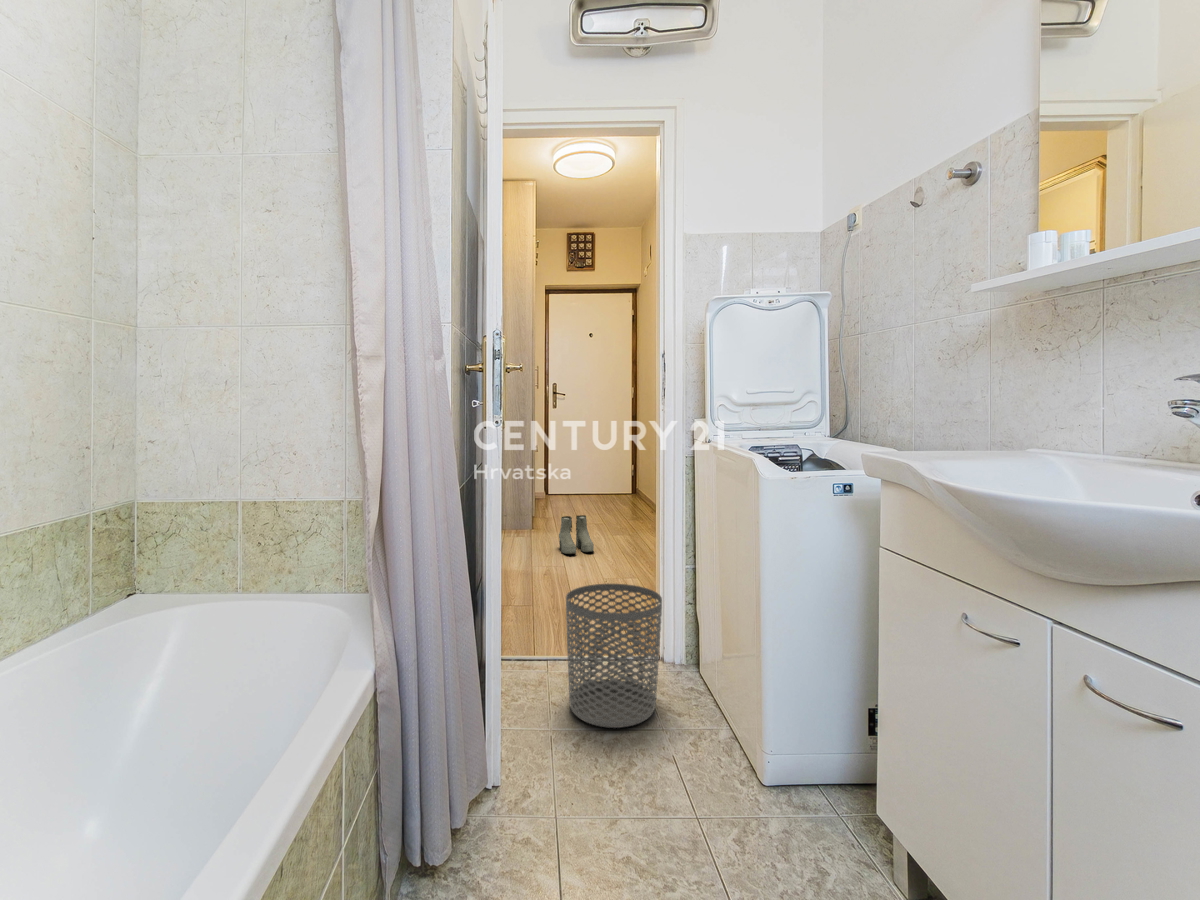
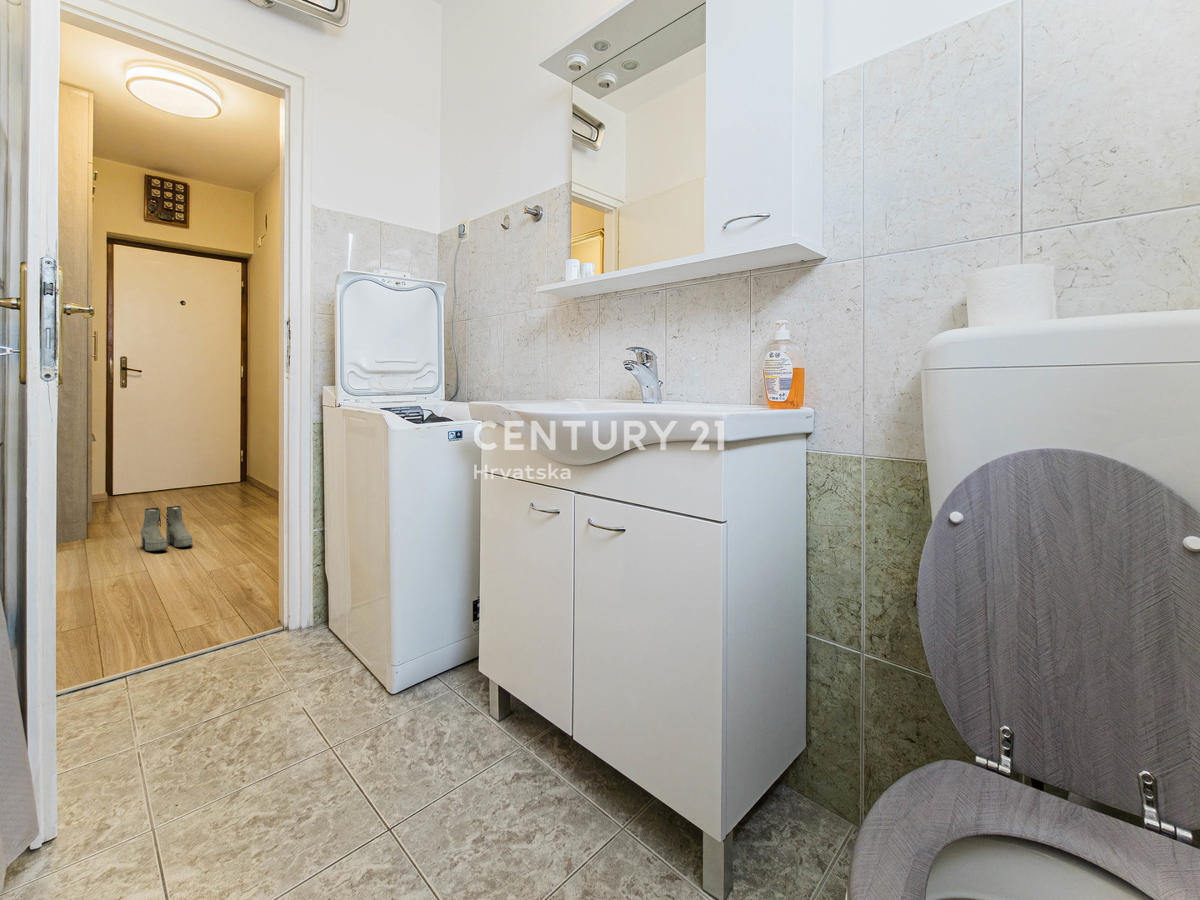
waste bin: present [566,584,662,728] -> none [172,547,290,689]

